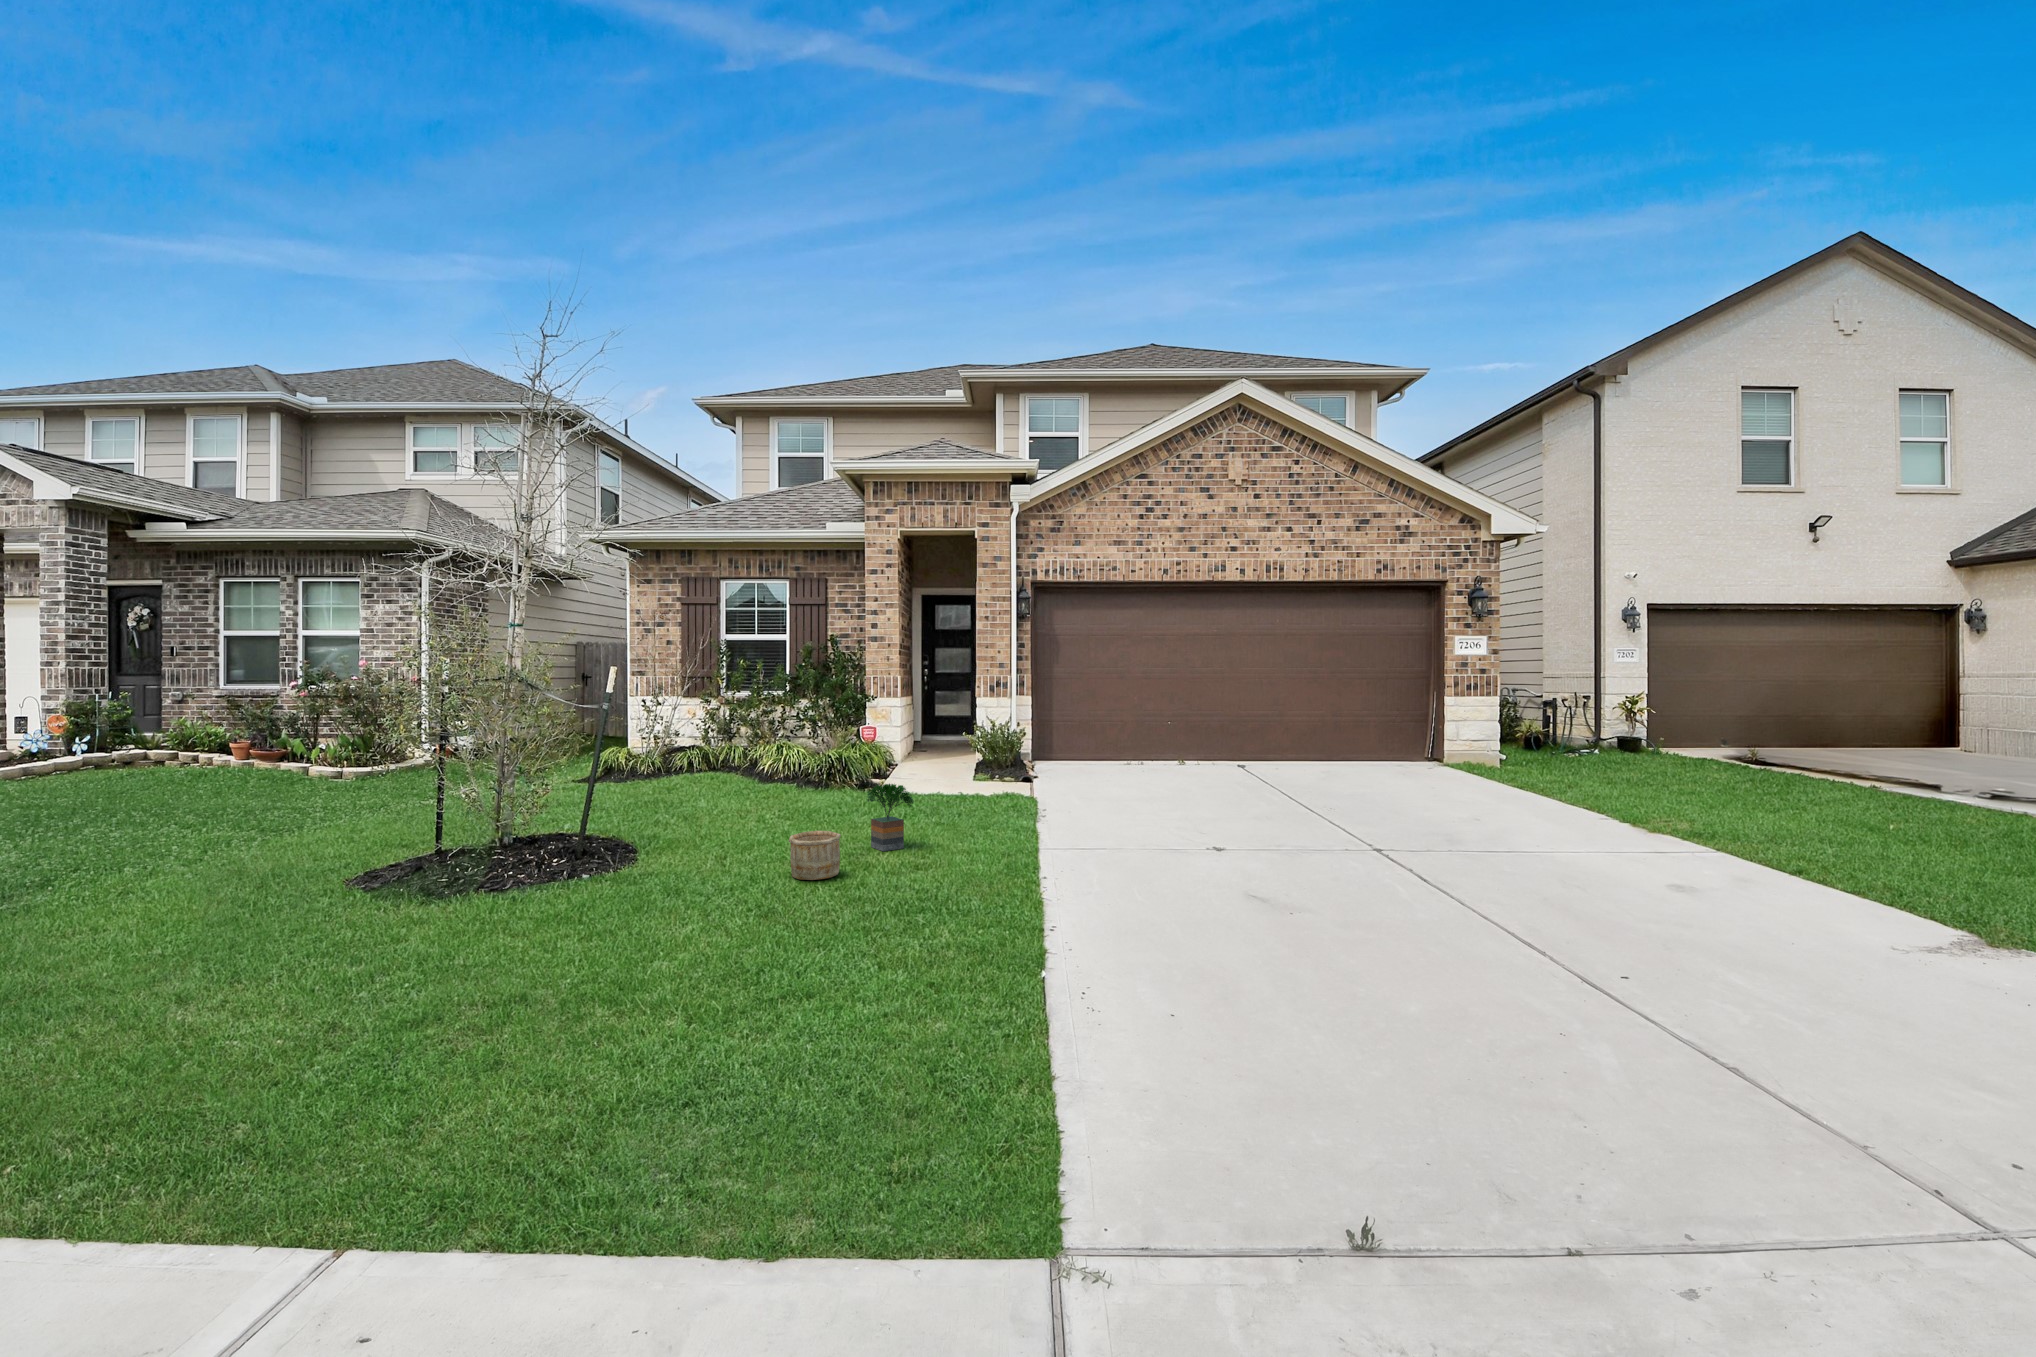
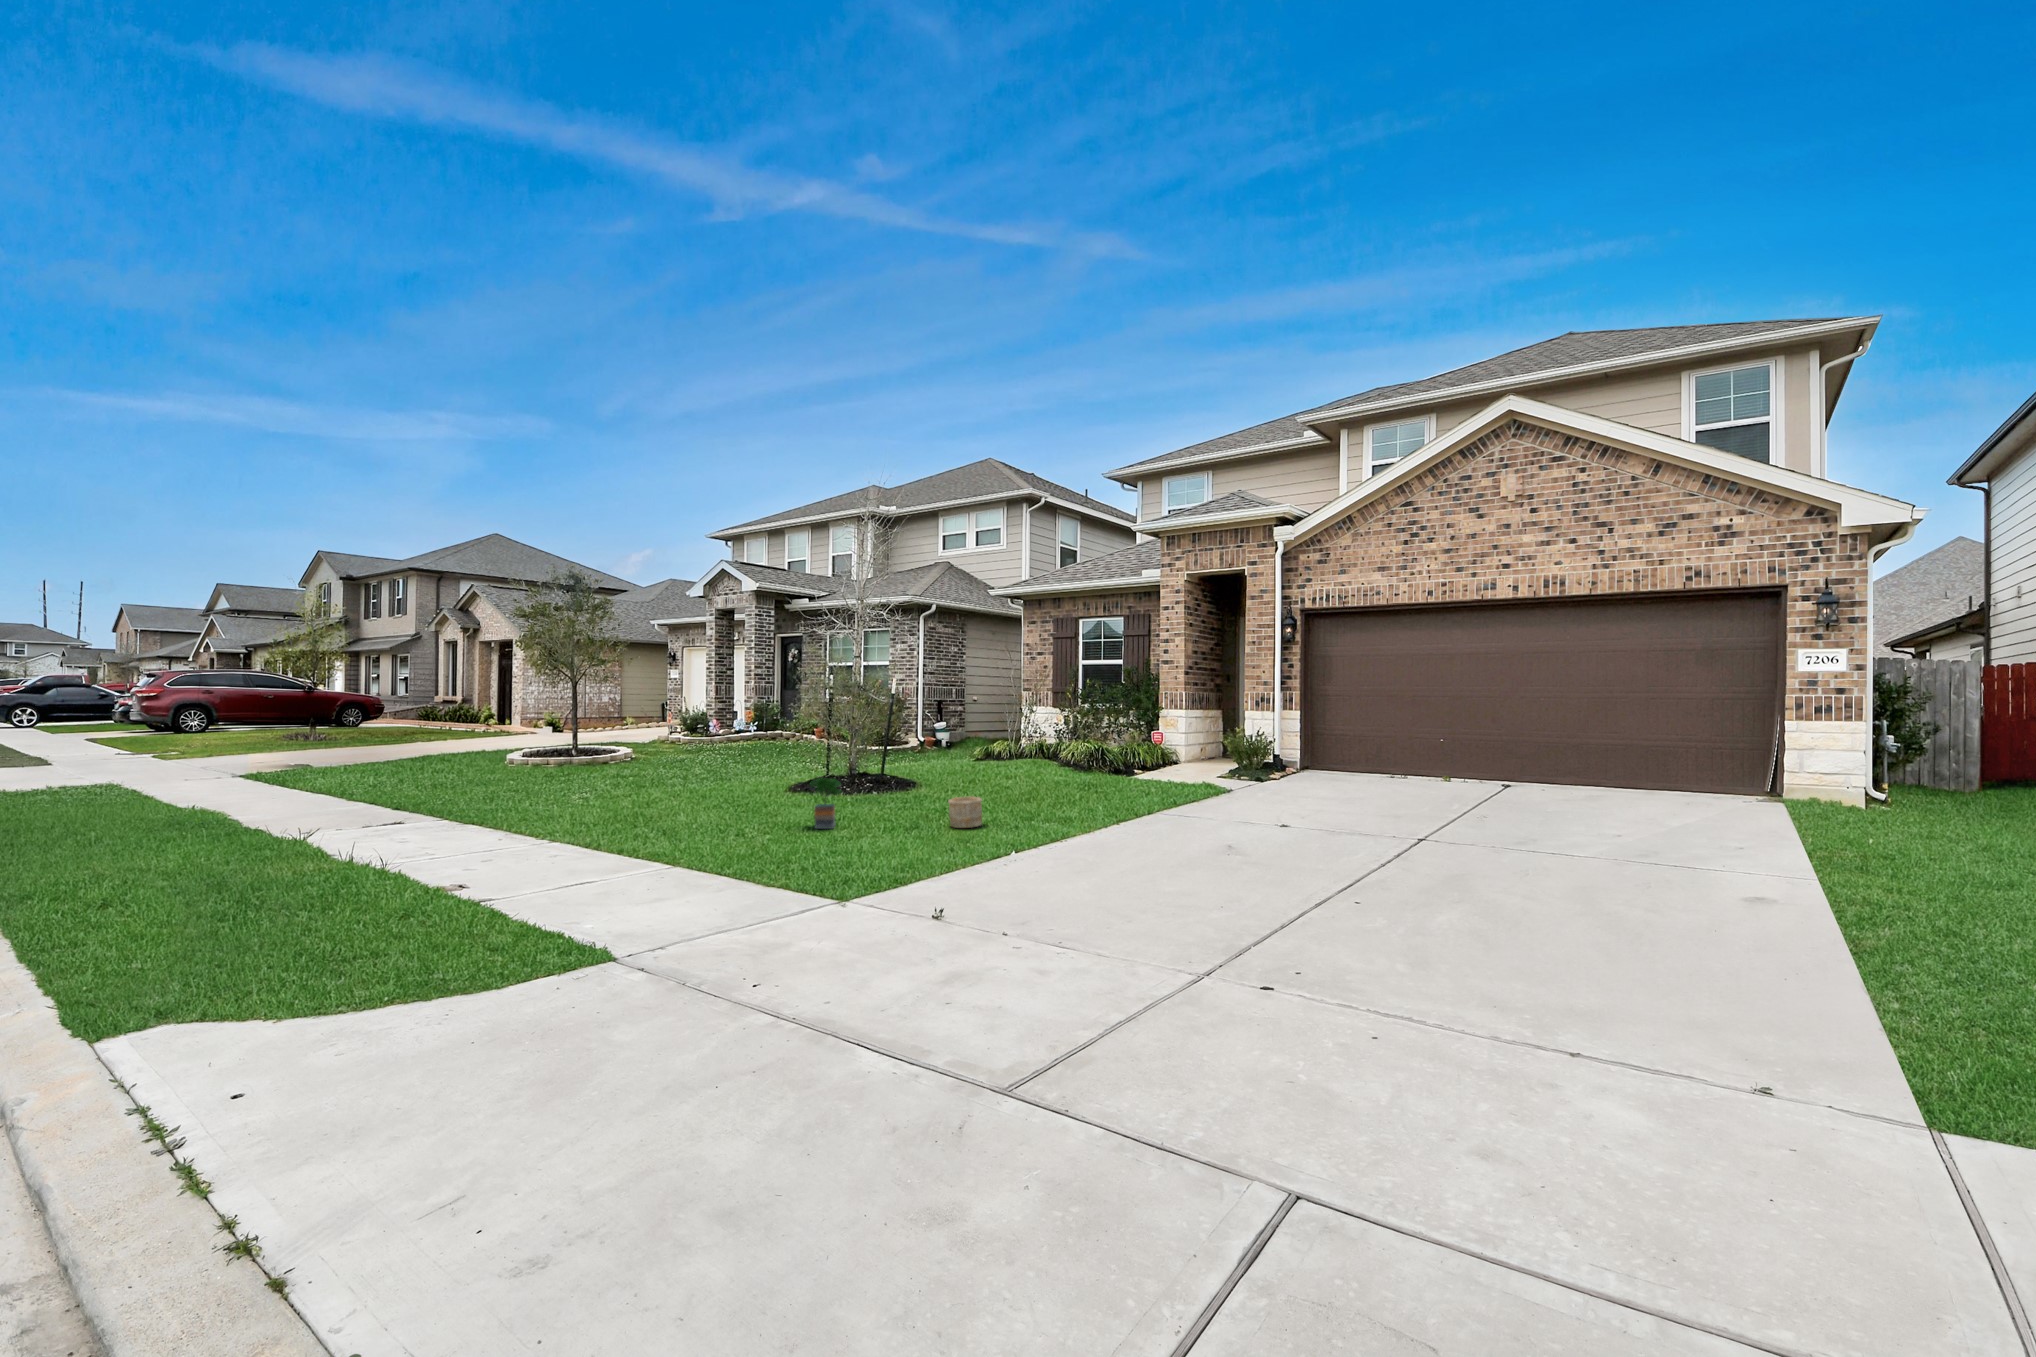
potted tree: present [867,784,914,851] -> present [811,778,842,829]

